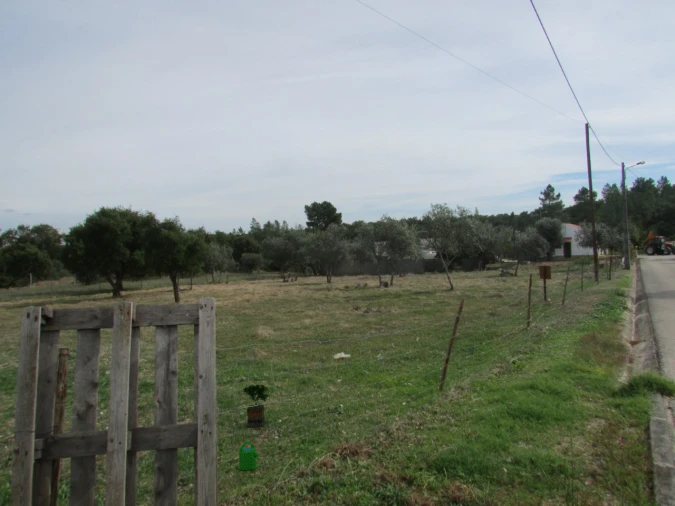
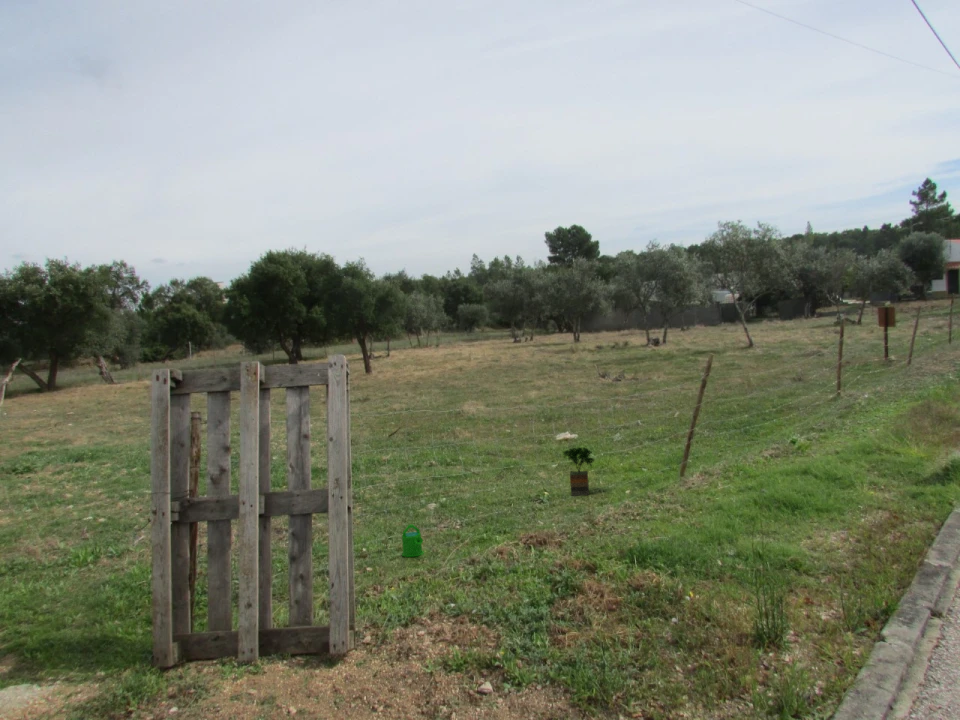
potted tree: present [243,384,269,427] -> present [563,447,594,496]

